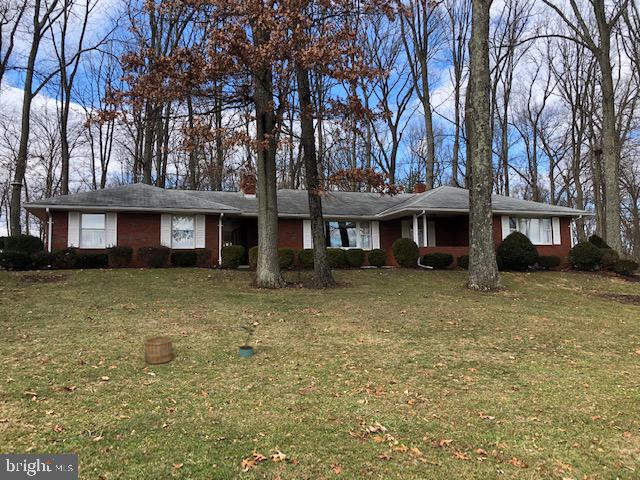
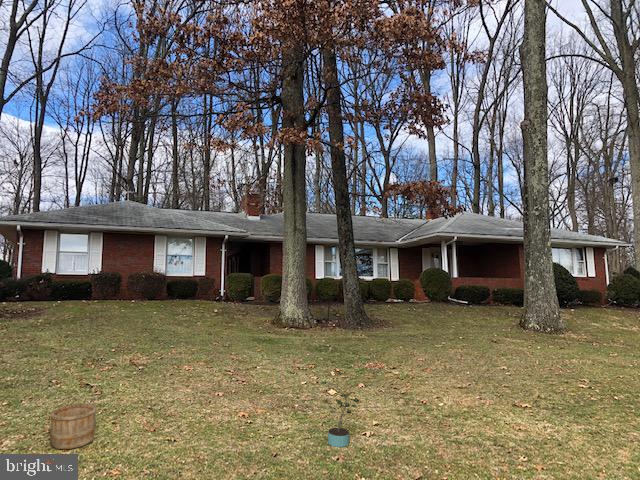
wooden bucket: present [144,336,173,364] -> present [49,404,96,449]

